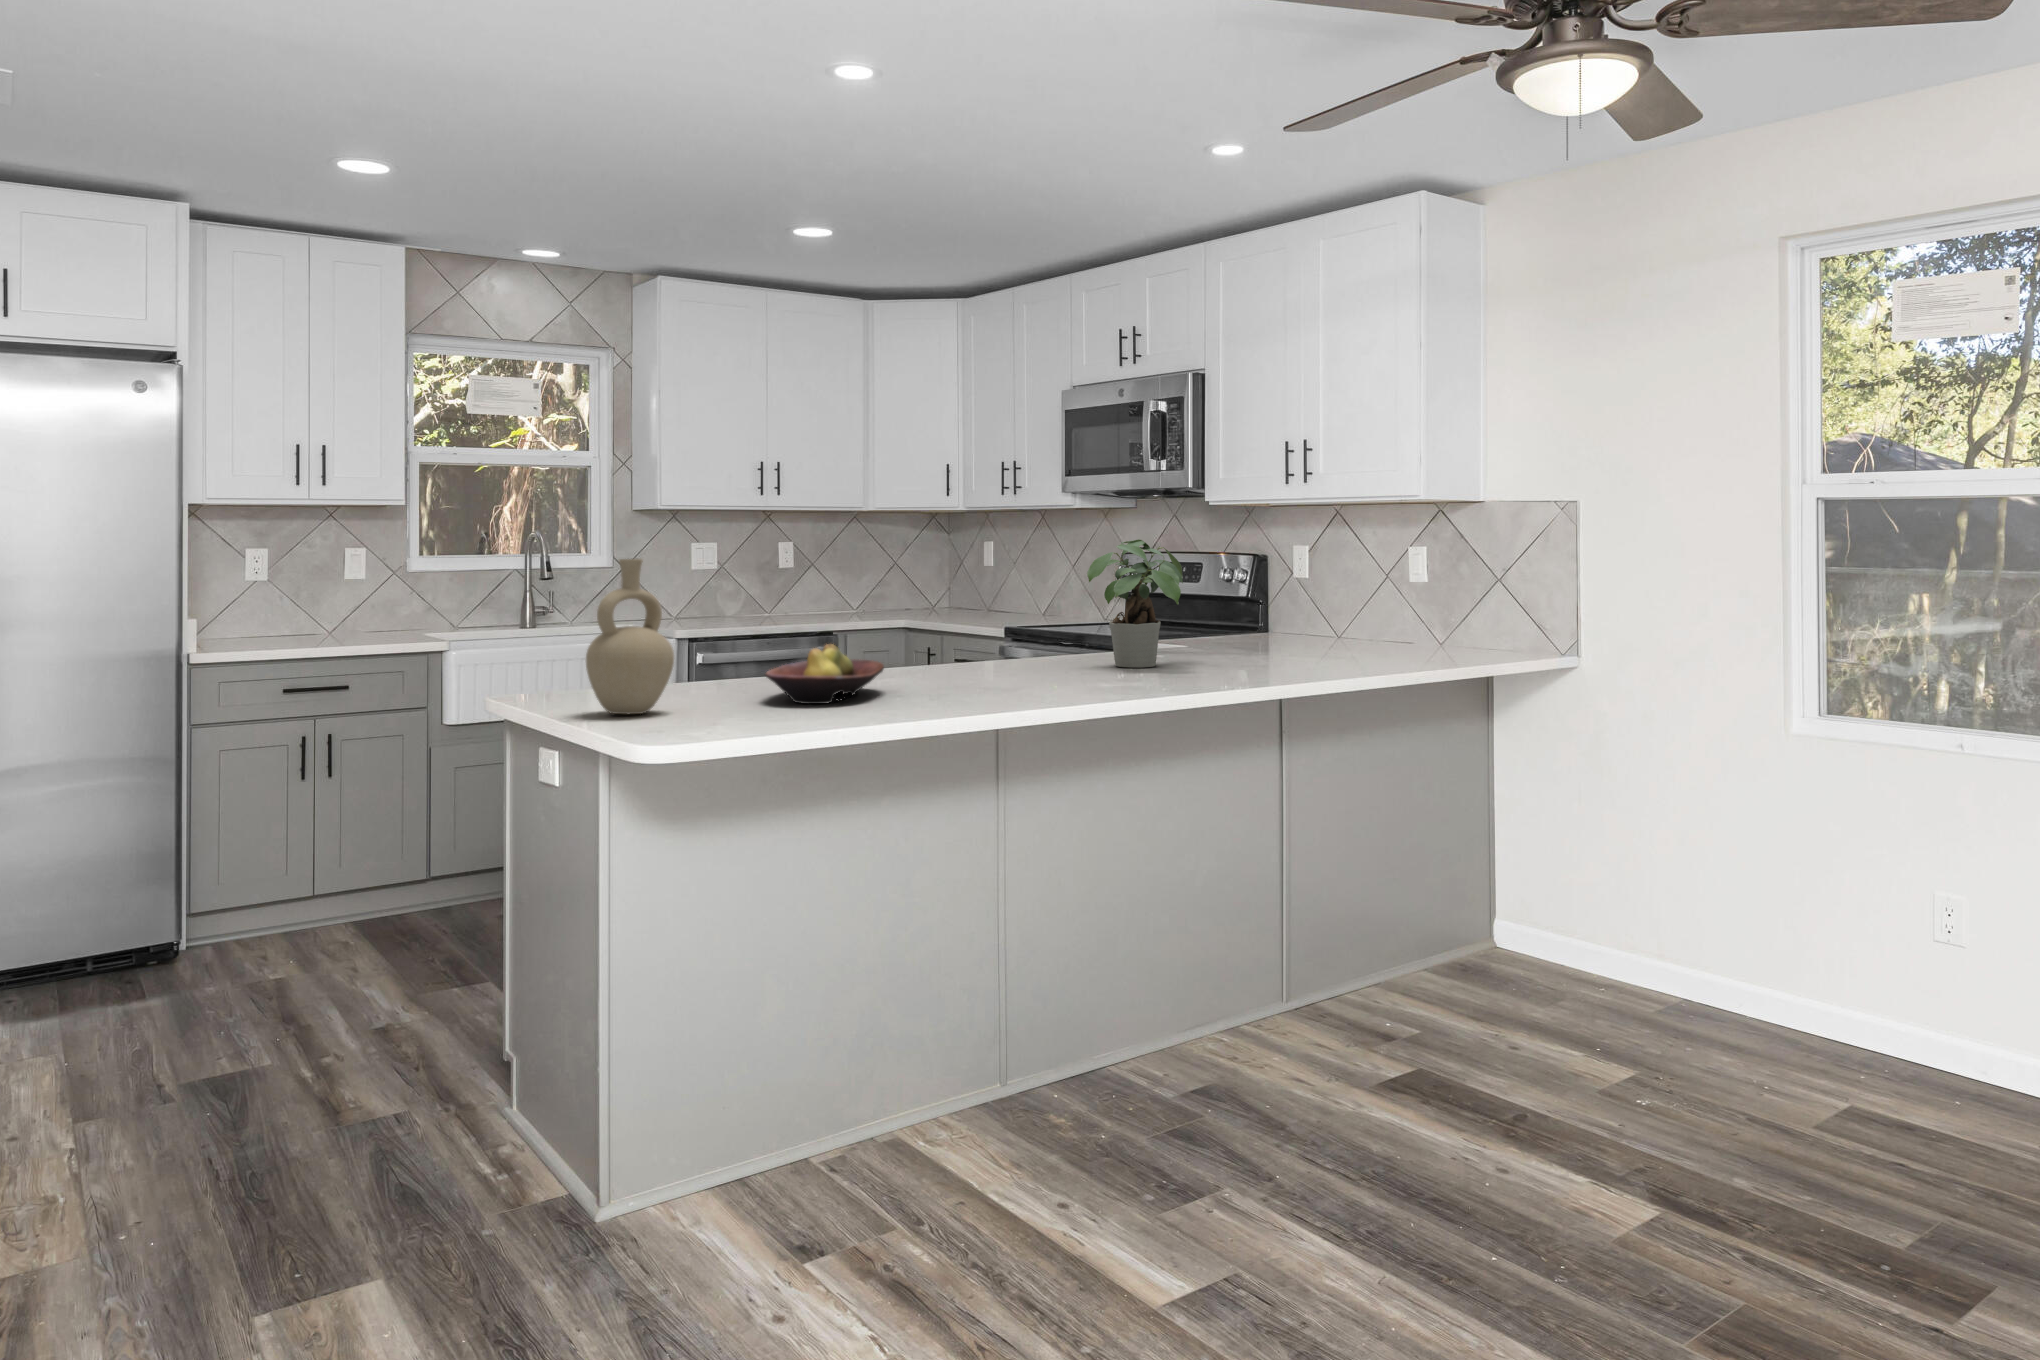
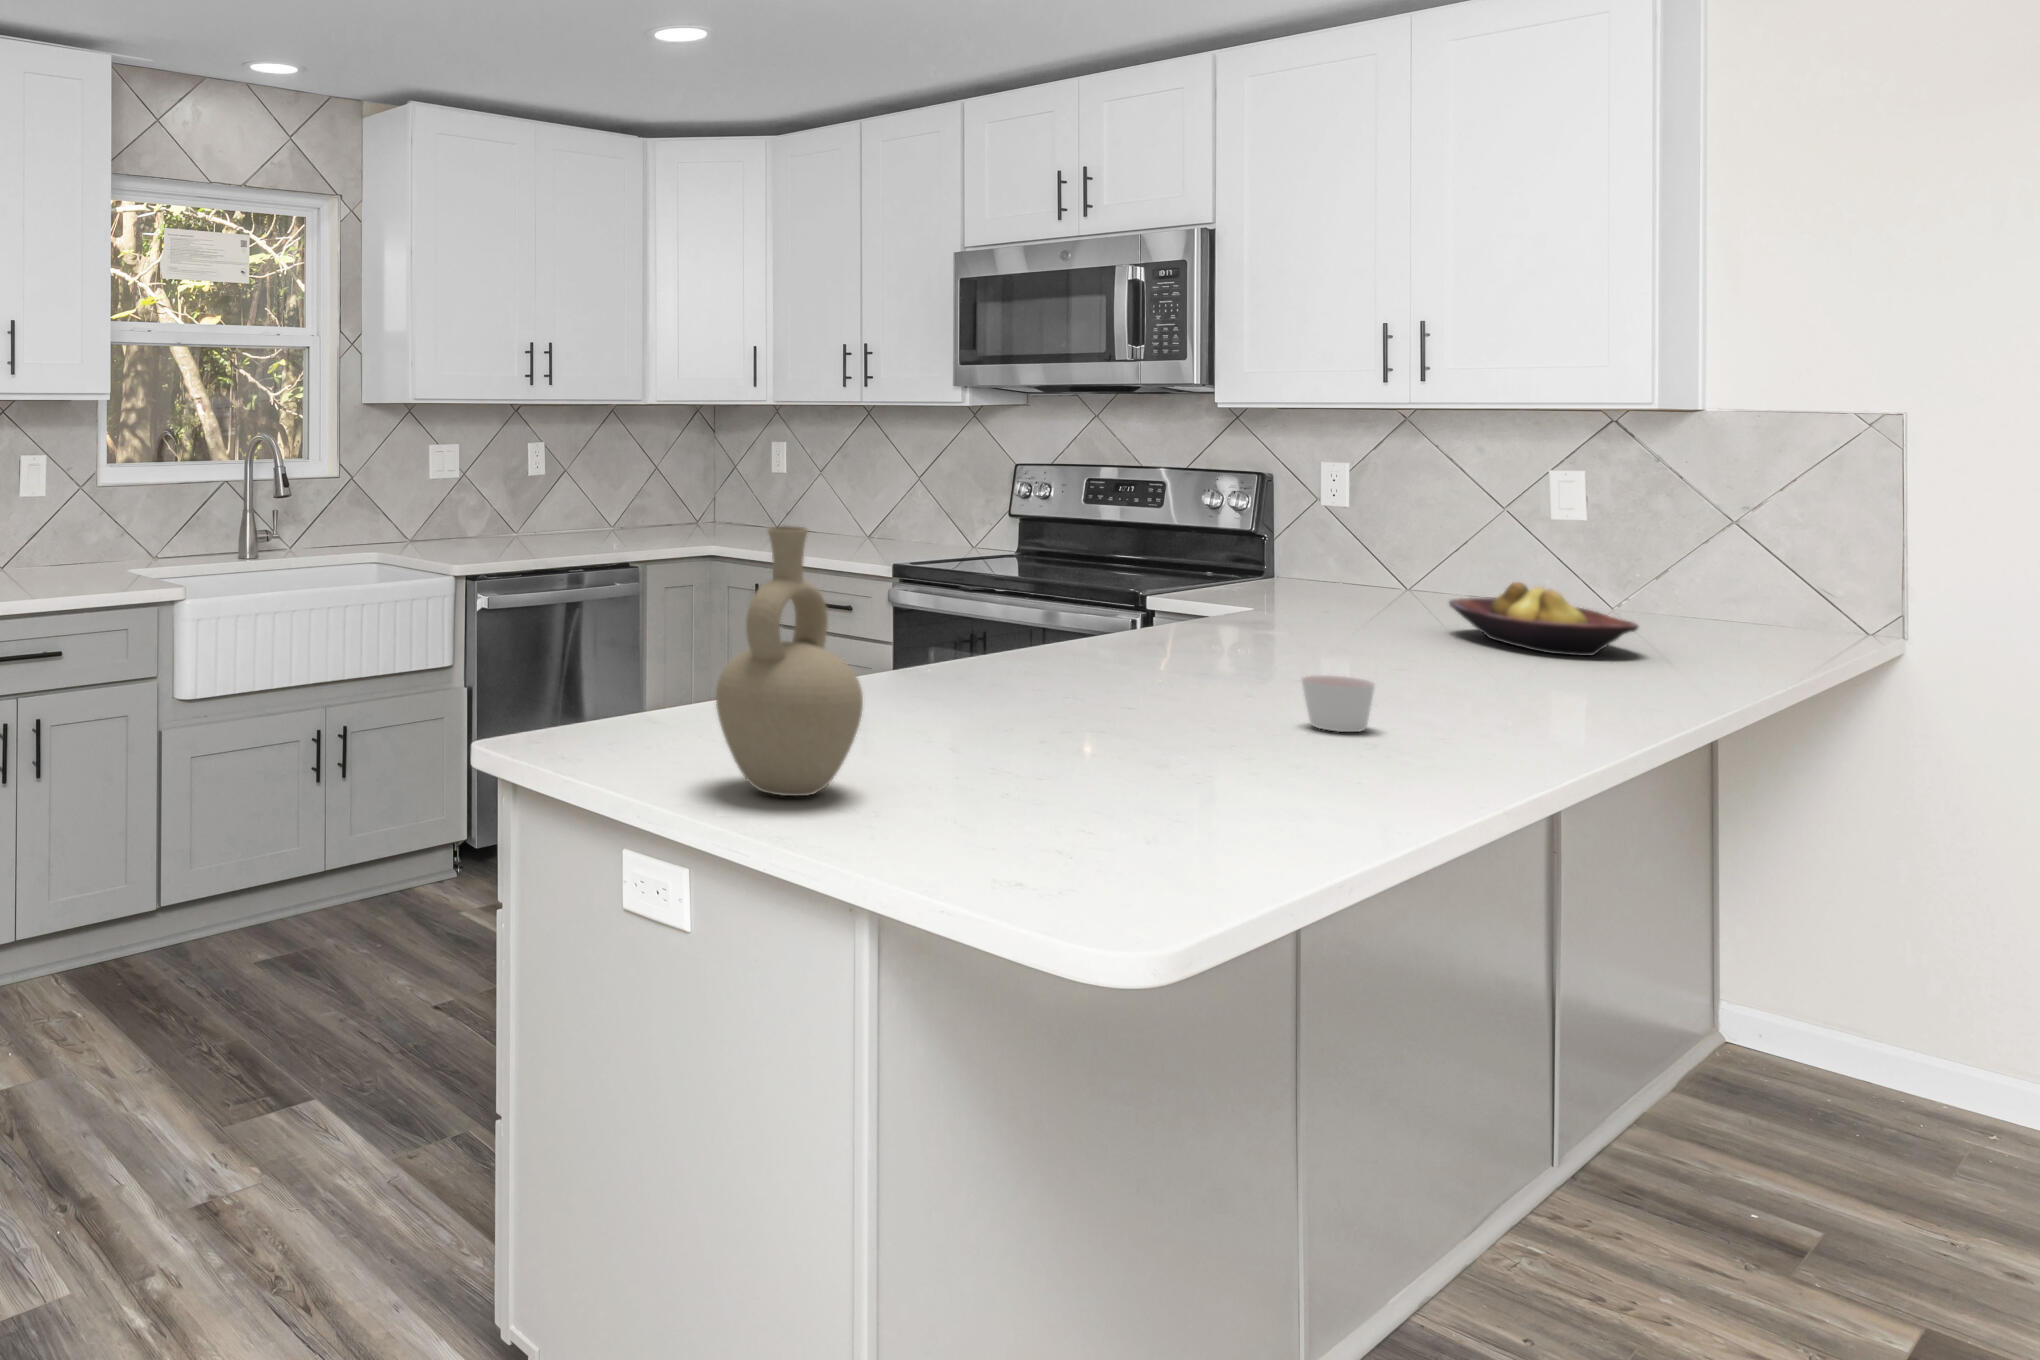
potted plant: present [1087,539,1183,668] -> none [1234,470,1413,660]
fruit bowl: present [765,644,884,704] -> present [1449,582,1638,656]
candle: none [1022,660,1063,693] -> present [1302,675,1375,732]

